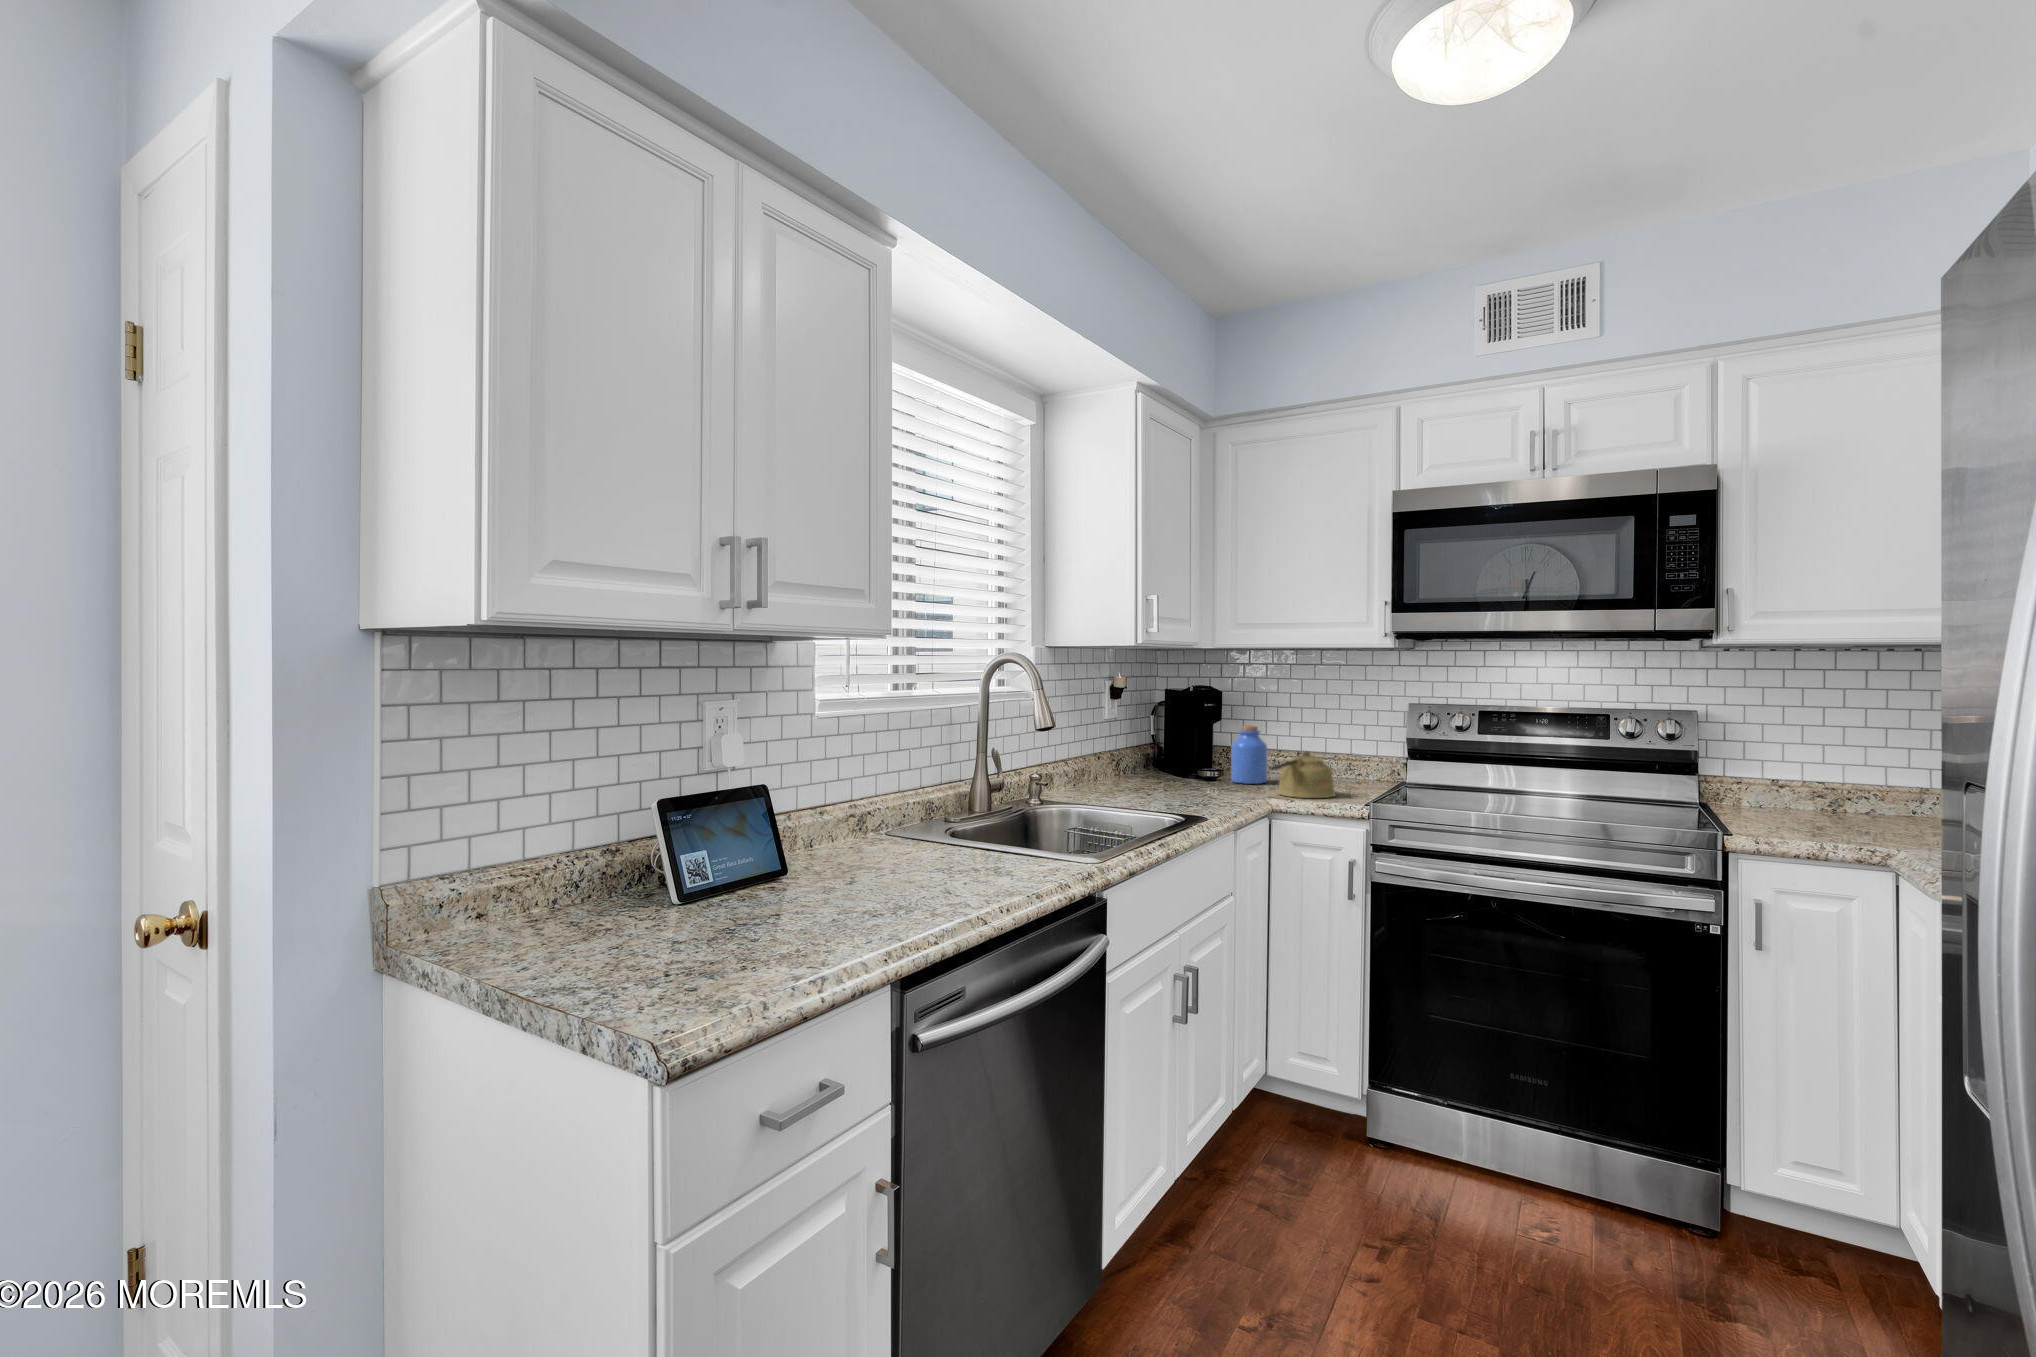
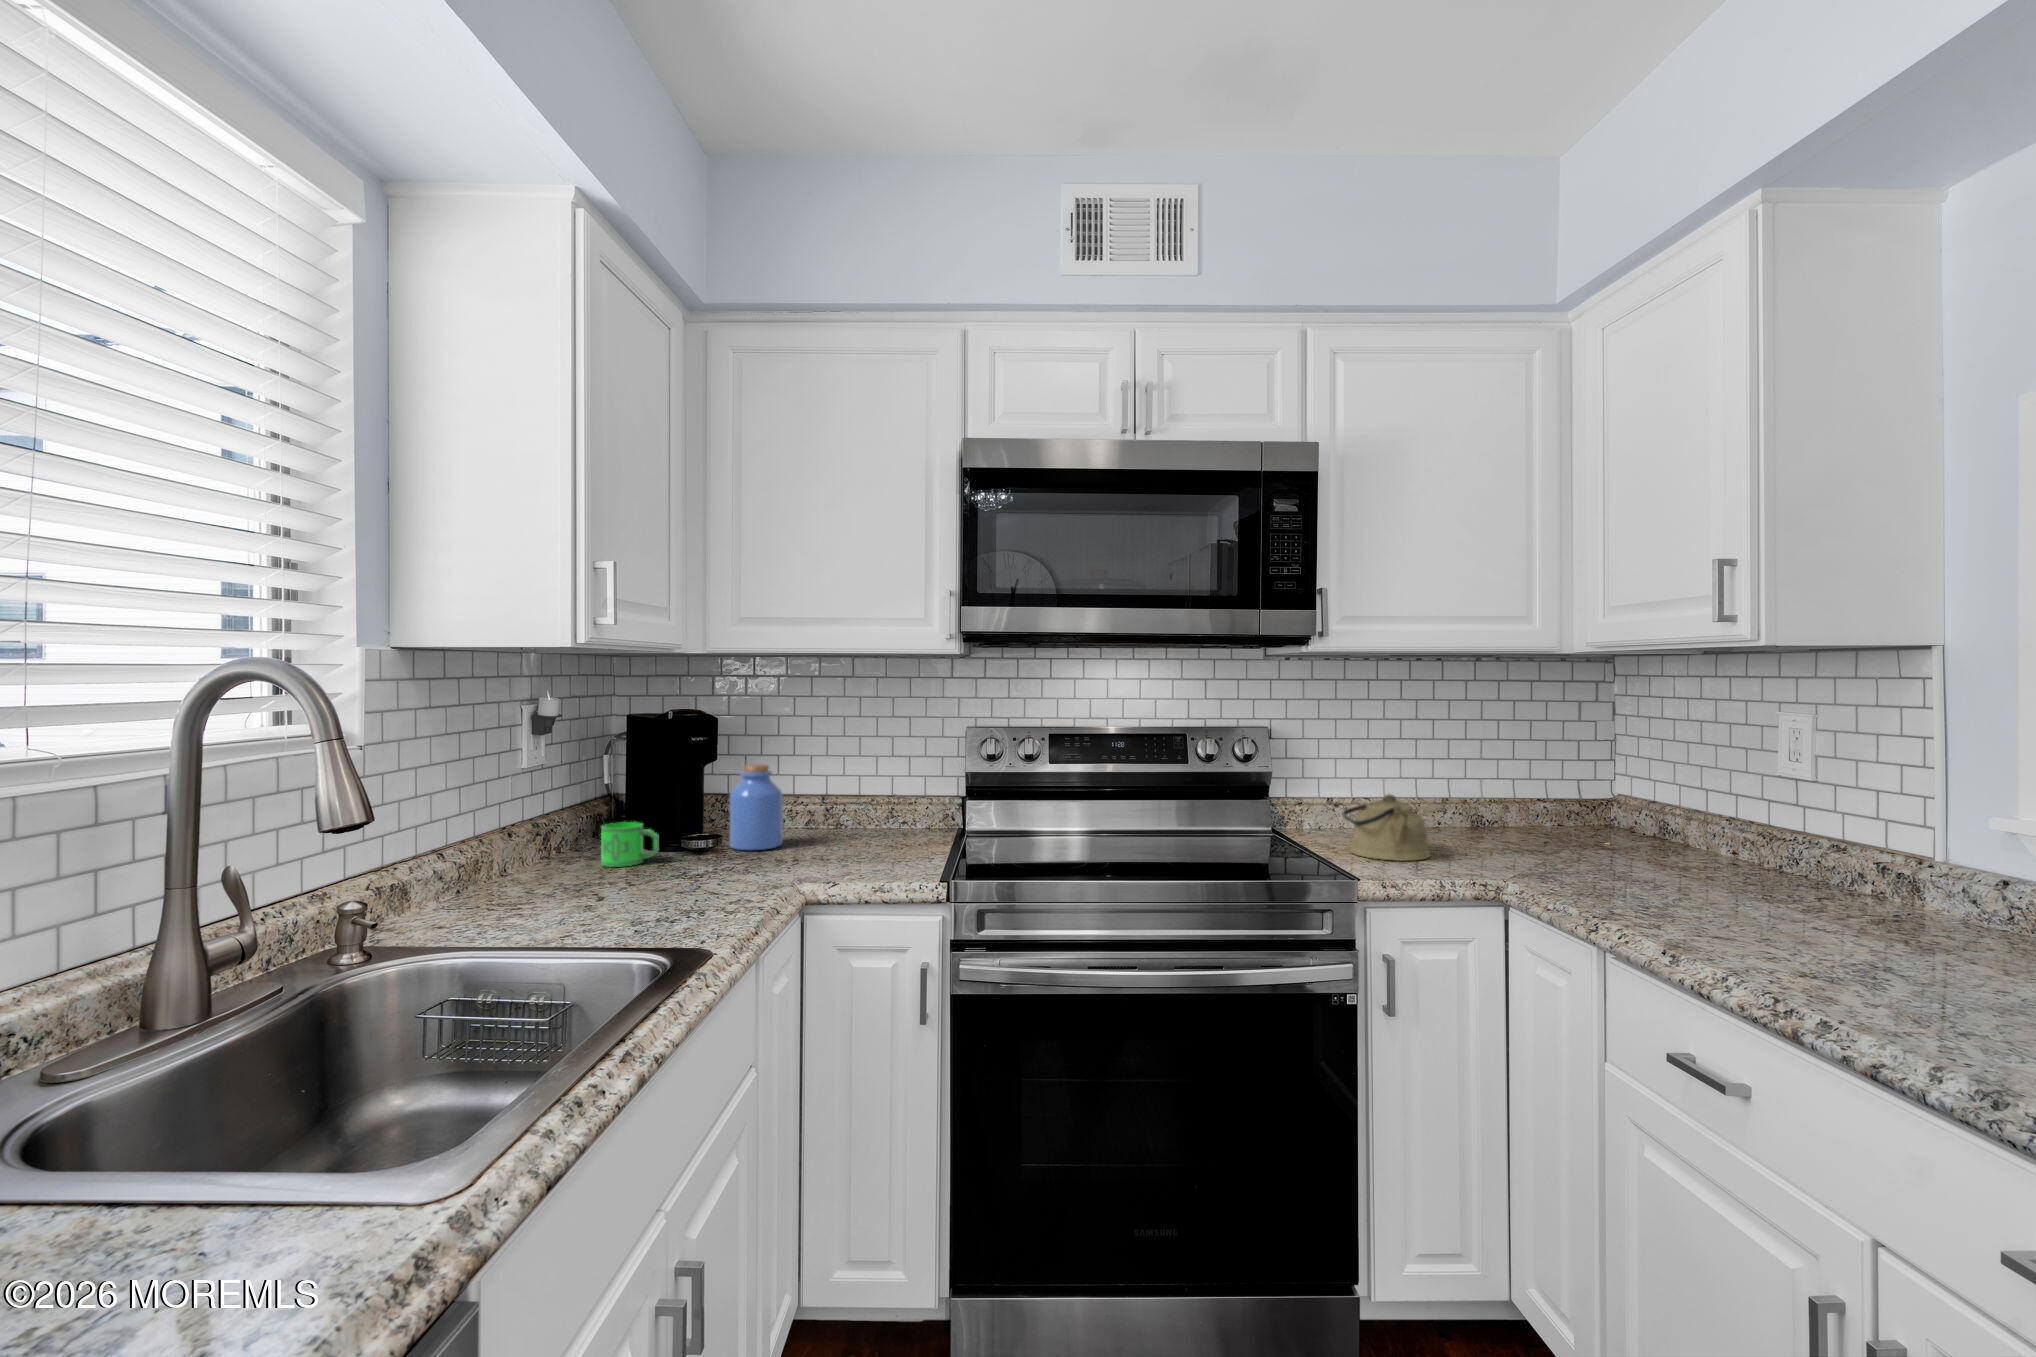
kettle: present [1270,751,1335,798] -> present [1342,794,1430,861]
mug: none [1150,758,1184,785] -> present [601,822,659,867]

